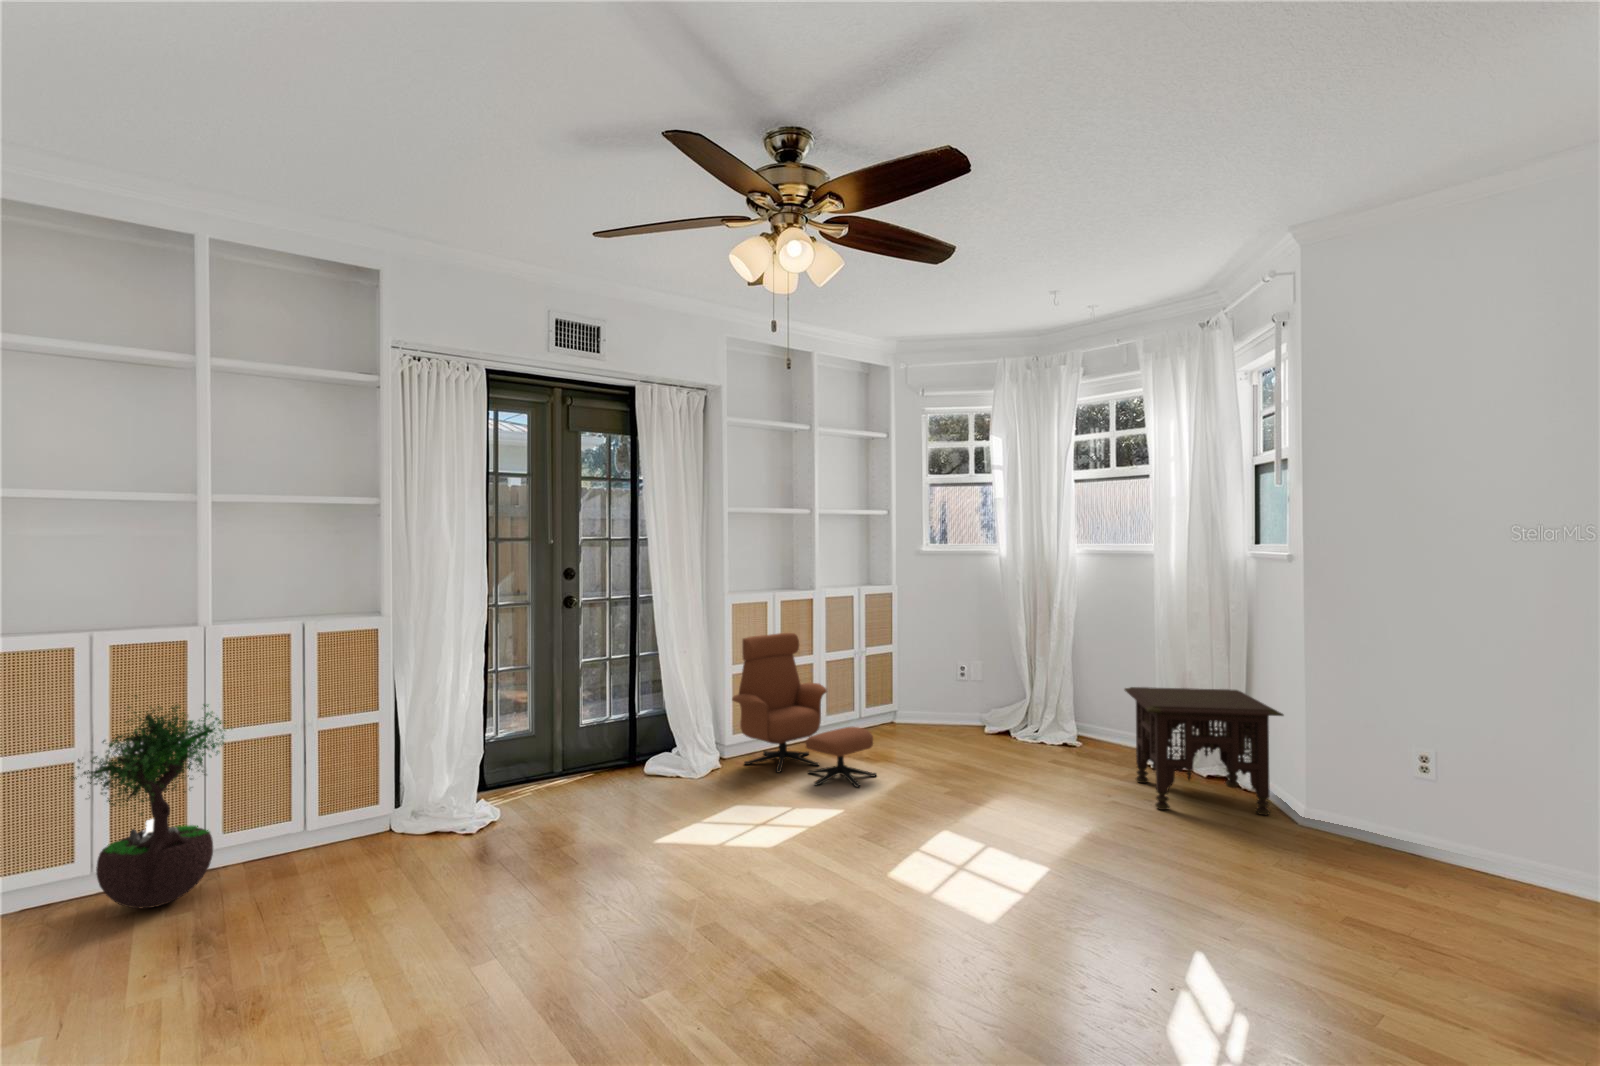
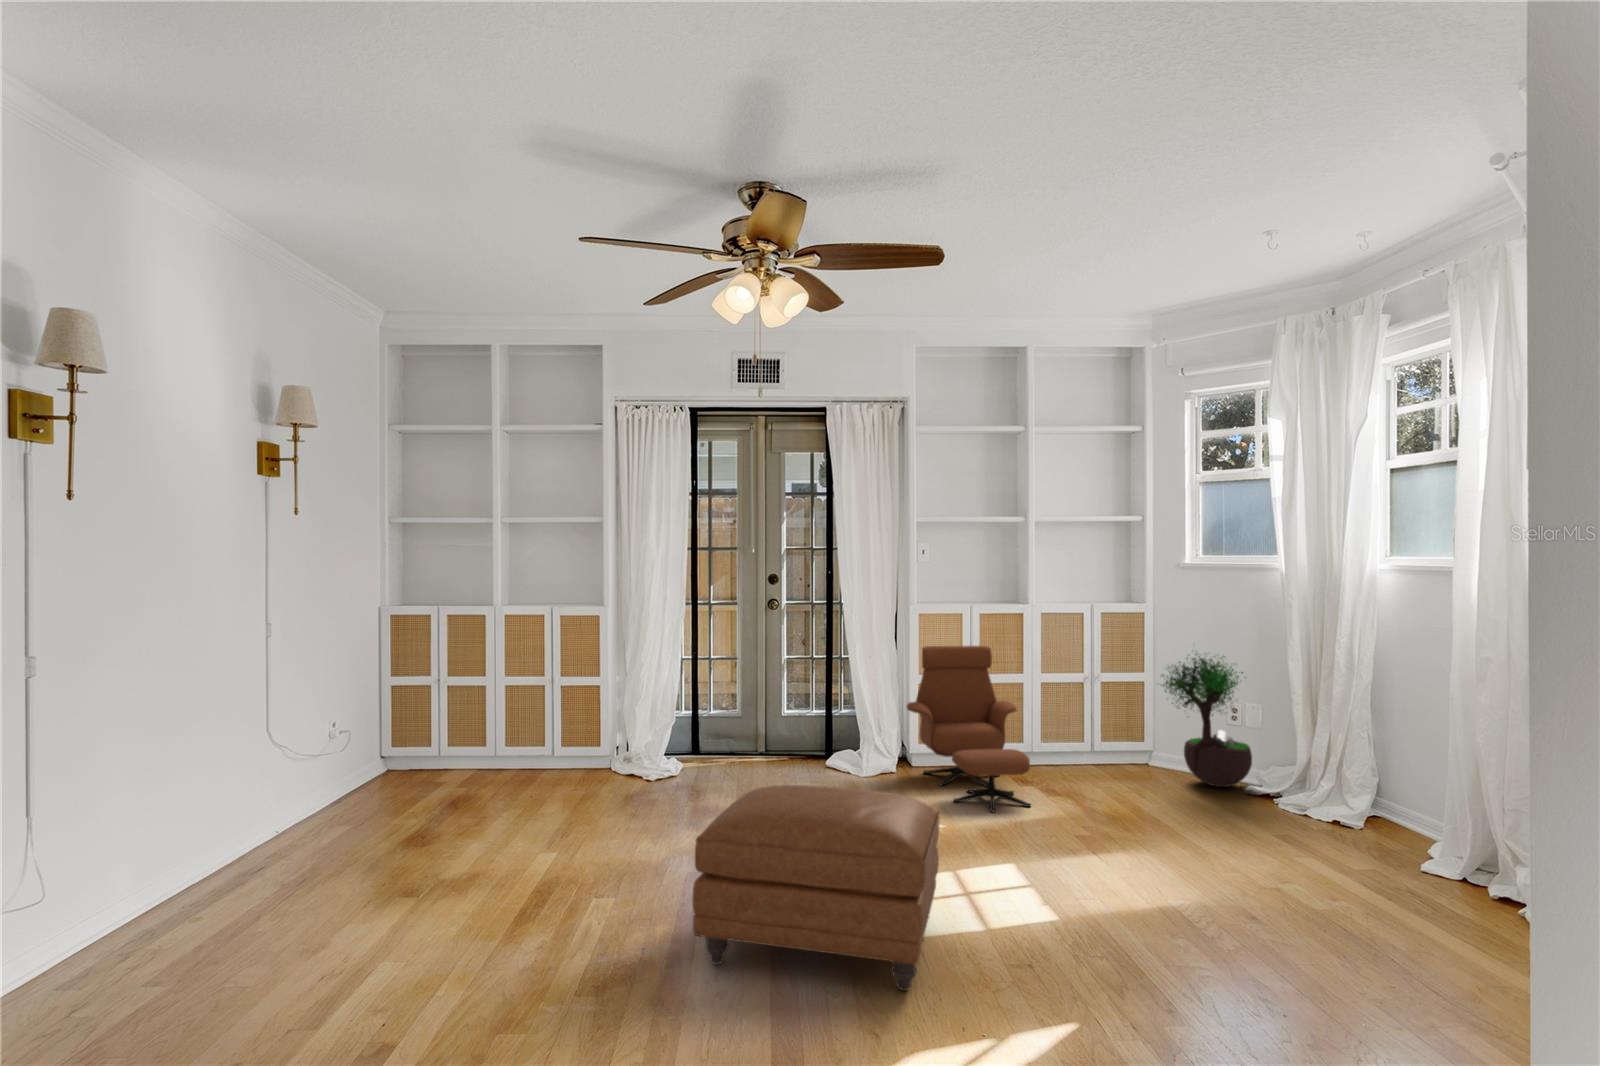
side table: present [1125,687,1283,815] -> none [1304,748,1555,968]
potted tree: present [73,696,225,908] -> present [1161,655,1252,787]
ottoman: none [815,781,1078,988] -> present [692,785,940,991]

